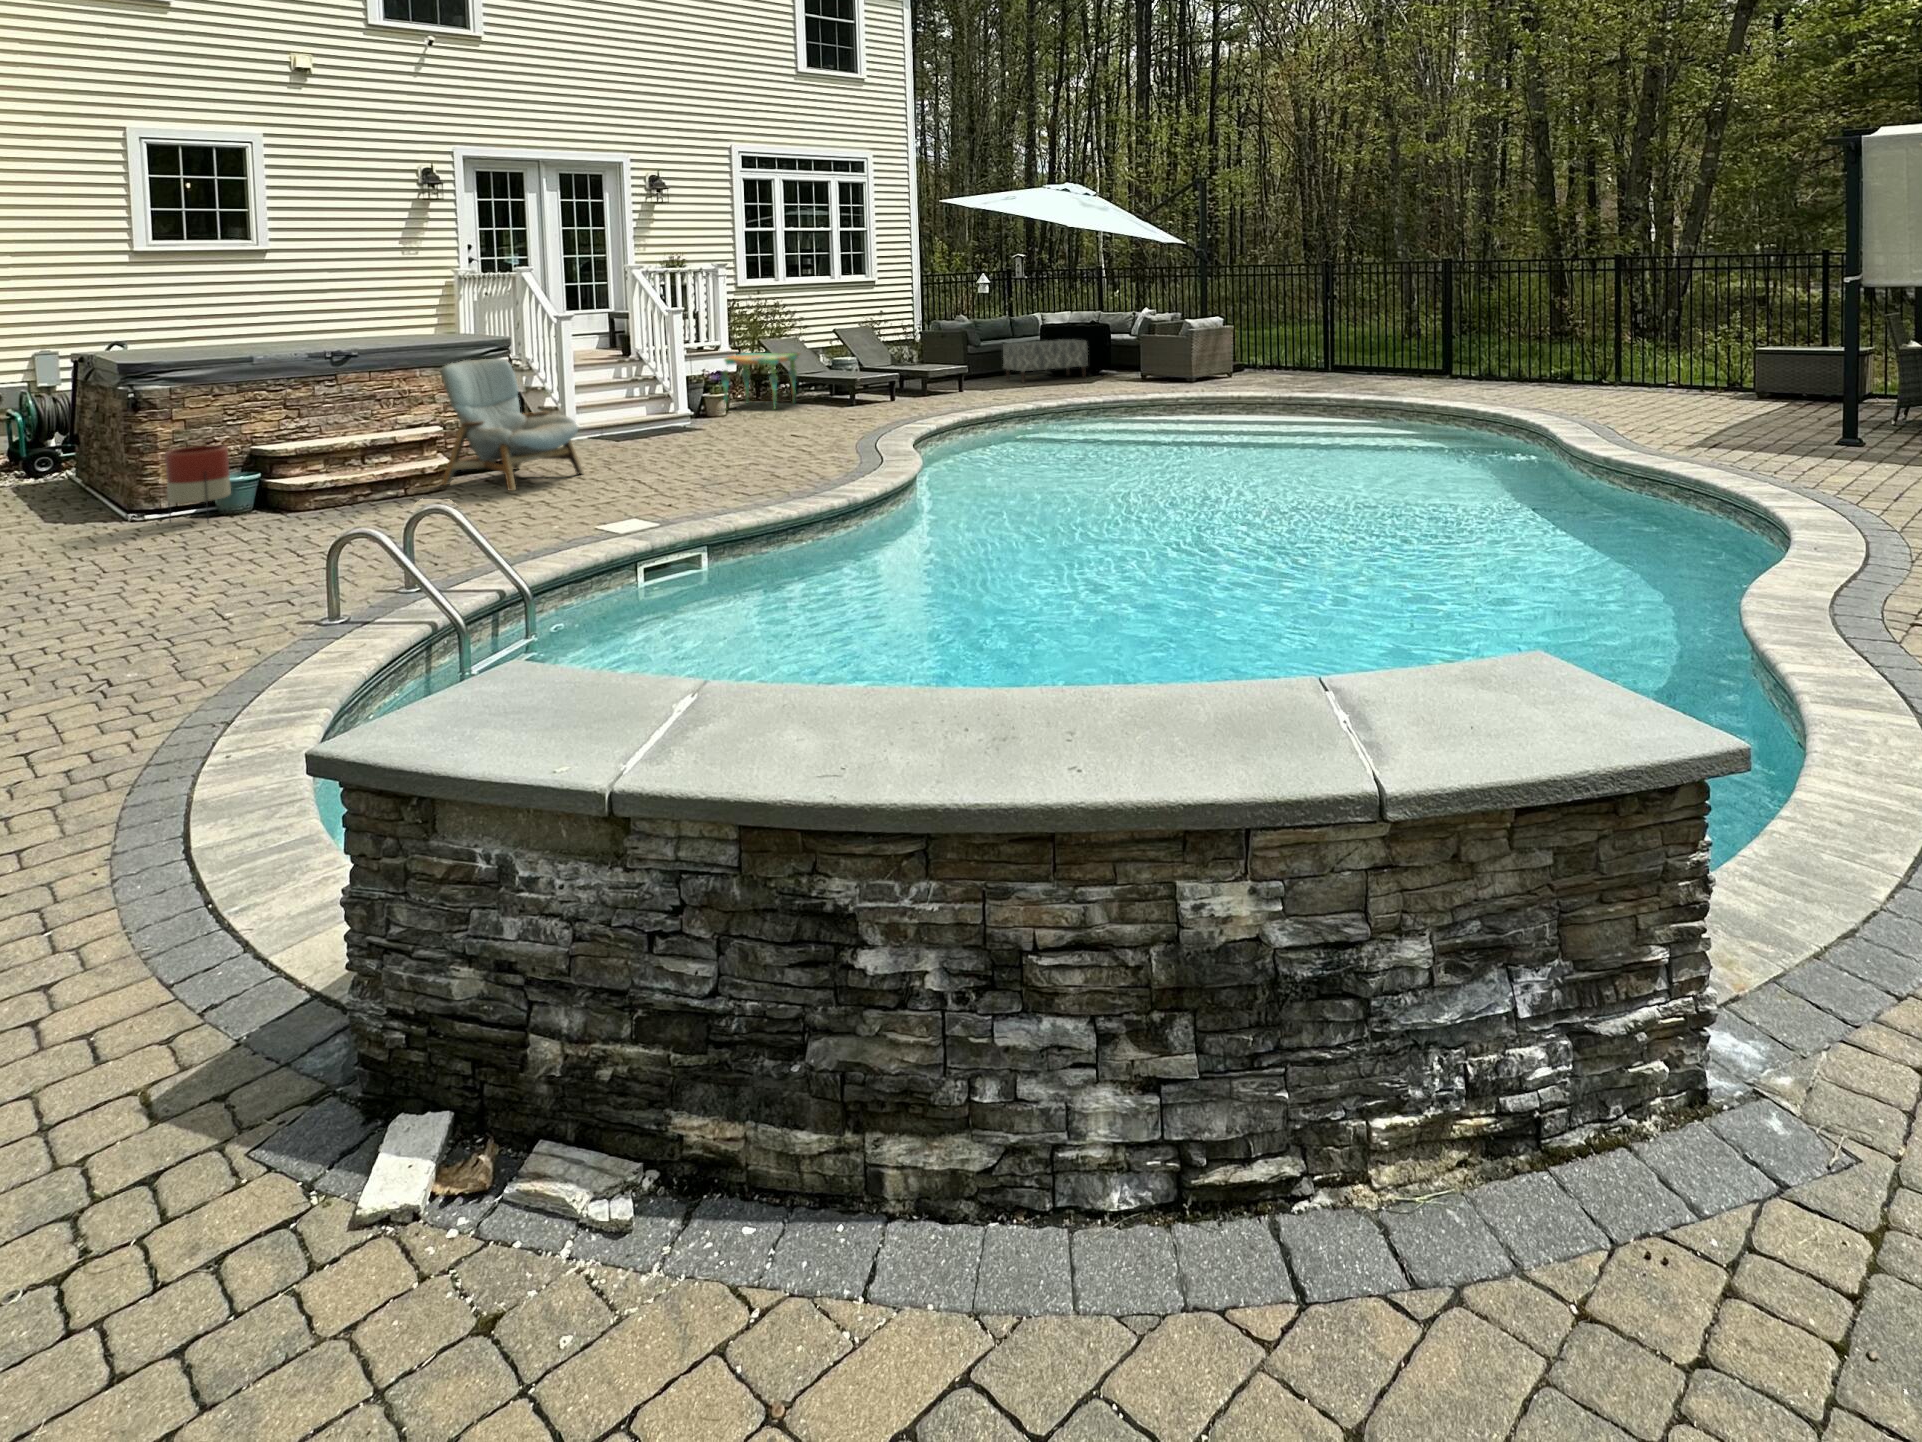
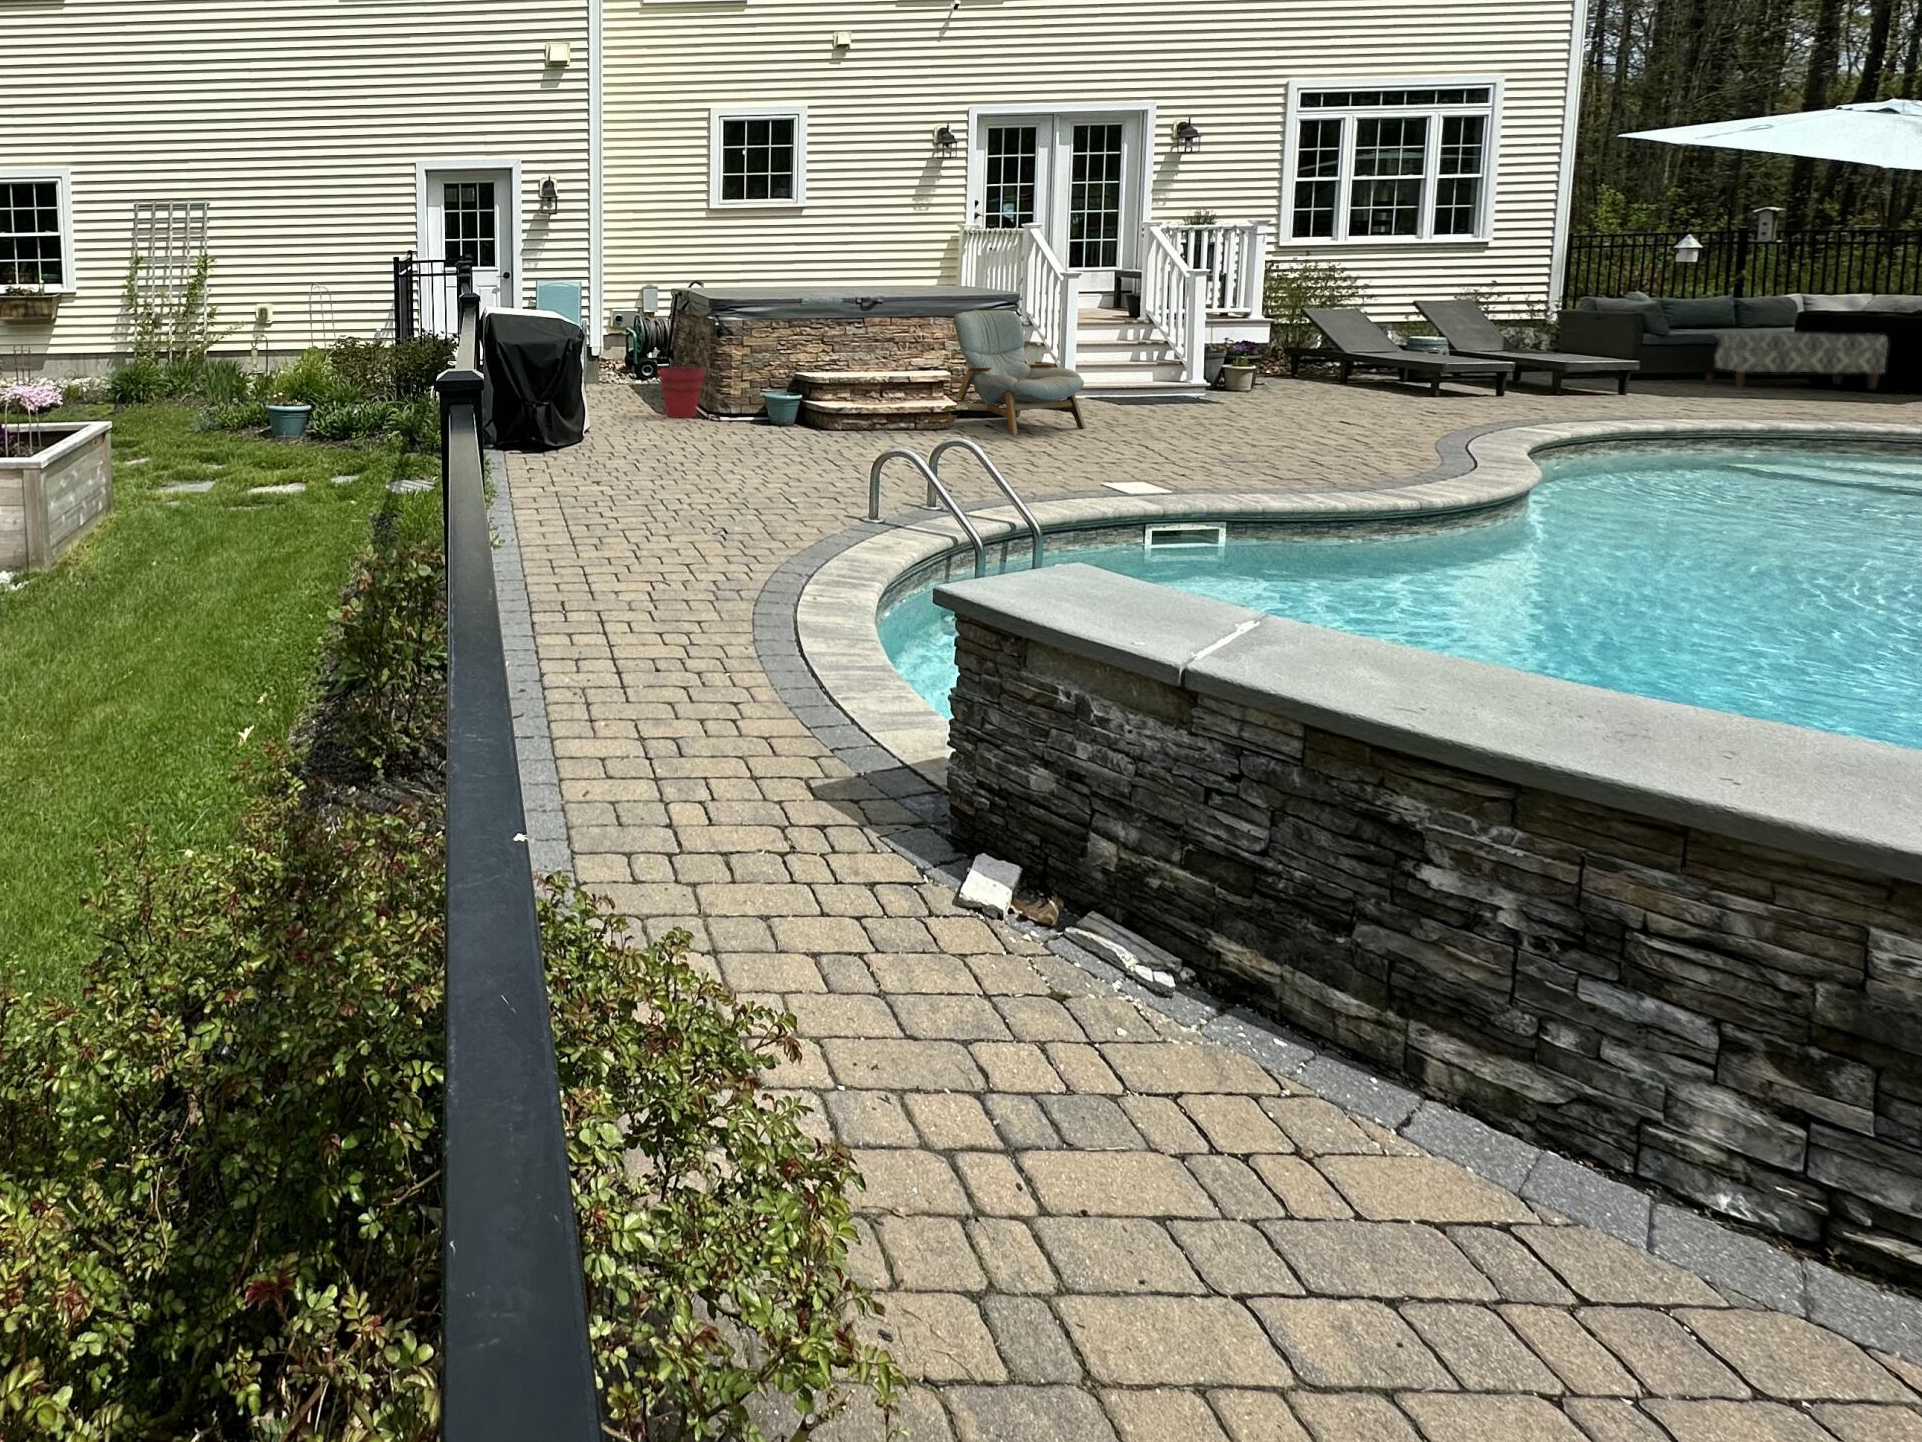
side table: present [721,353,800,409] -> none [1243,322,1359,388]
planter: present [165,445,231,523] -> none [738,366,781,427]
bucket: none [39,458,117,529] -> present [658,367,704,418]

